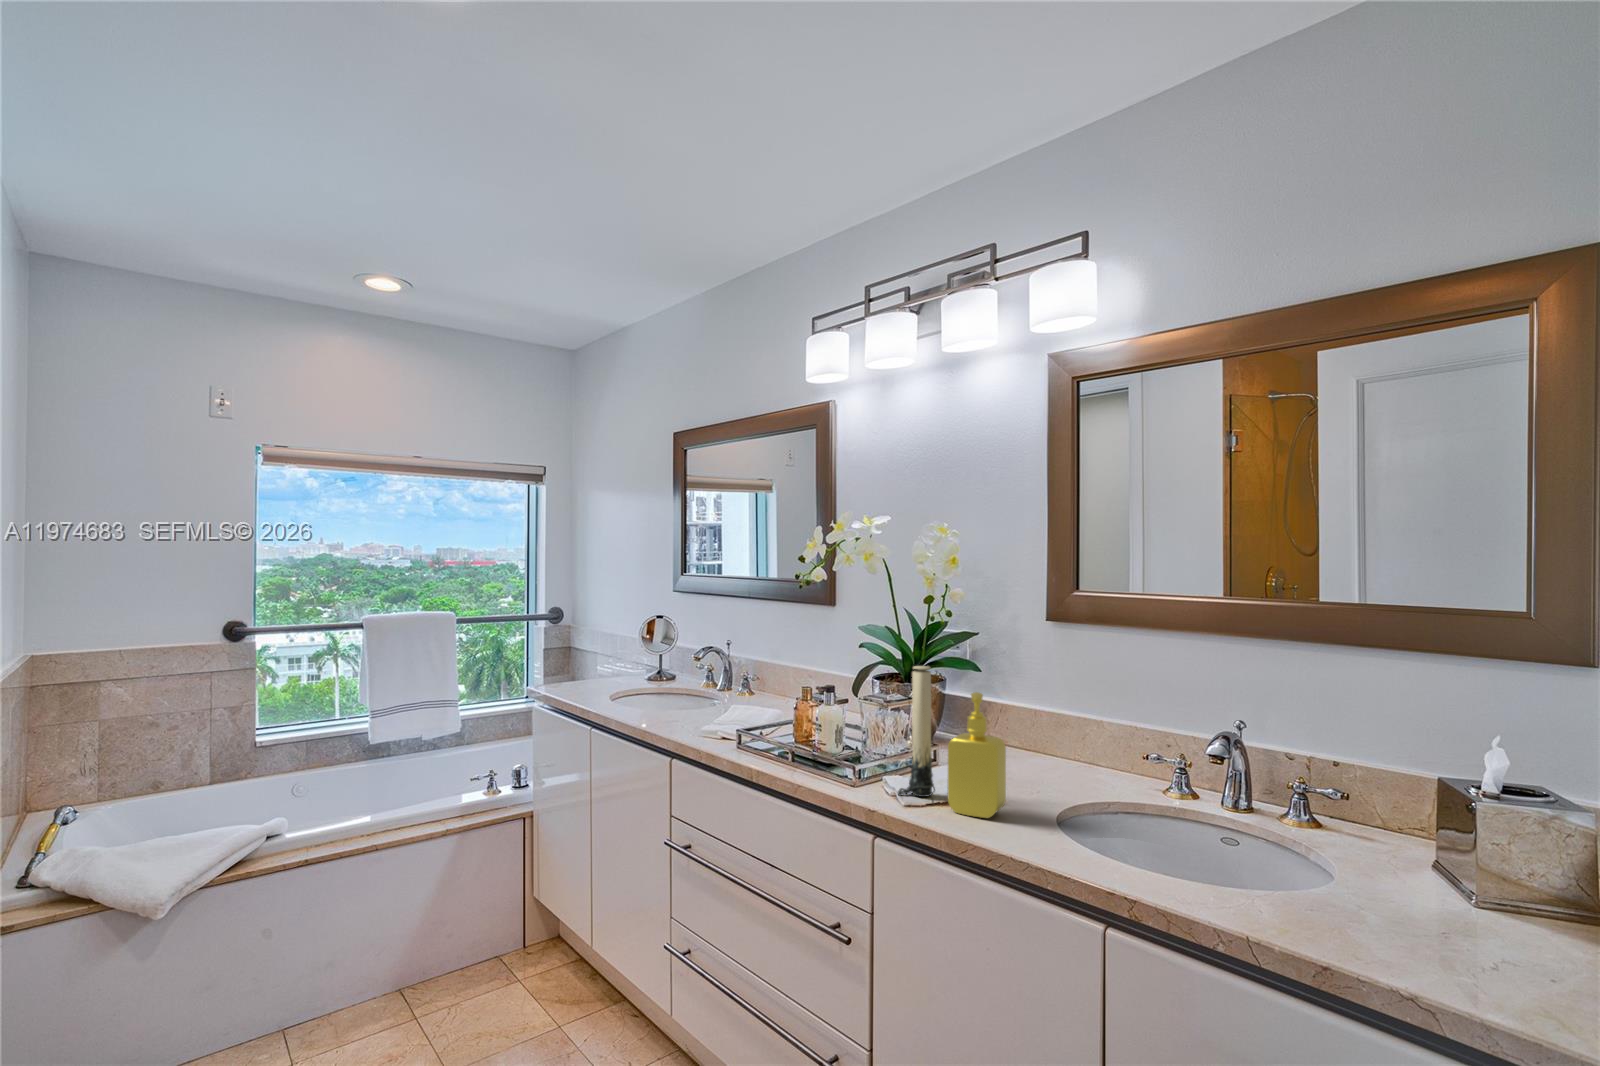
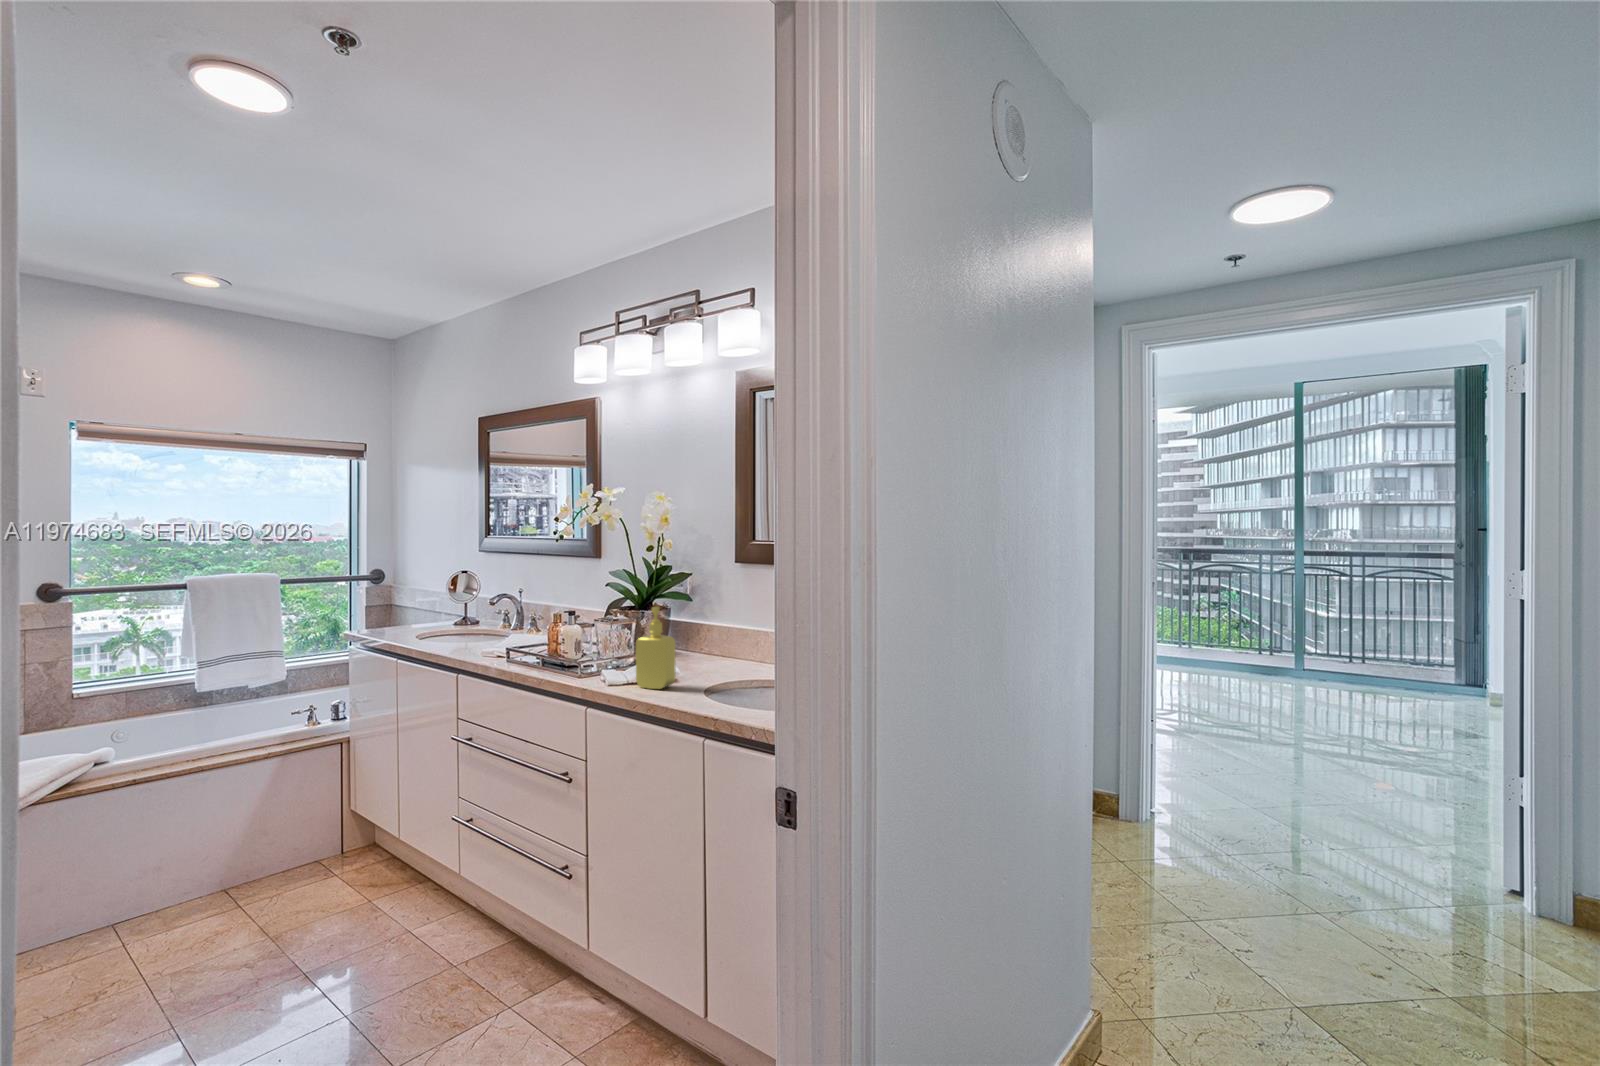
candle: present [898,666,935,797] -> none [607,591,633,681]

